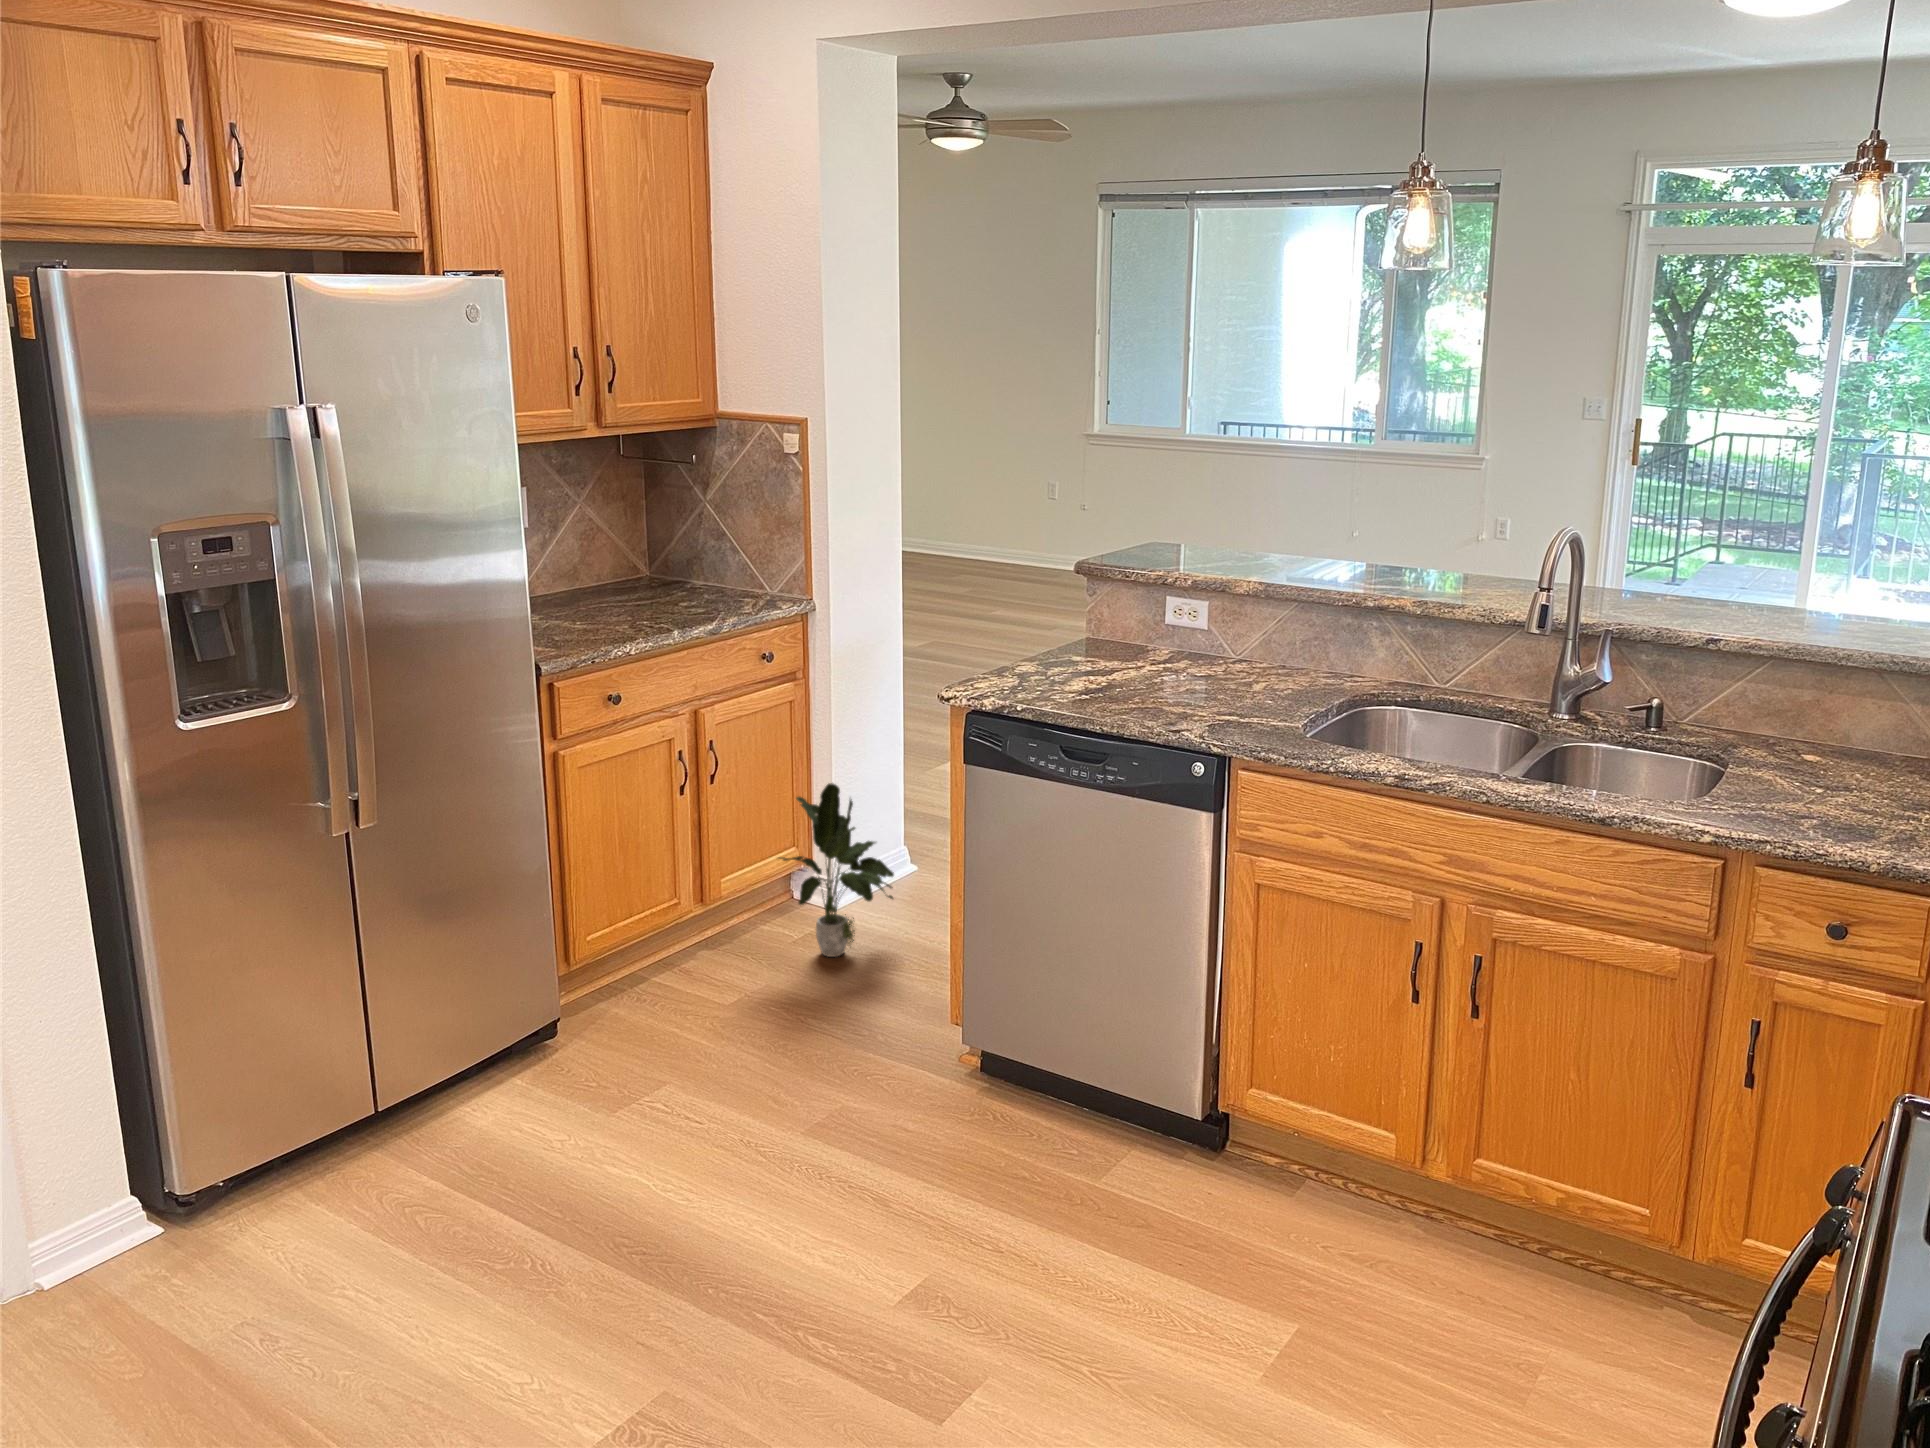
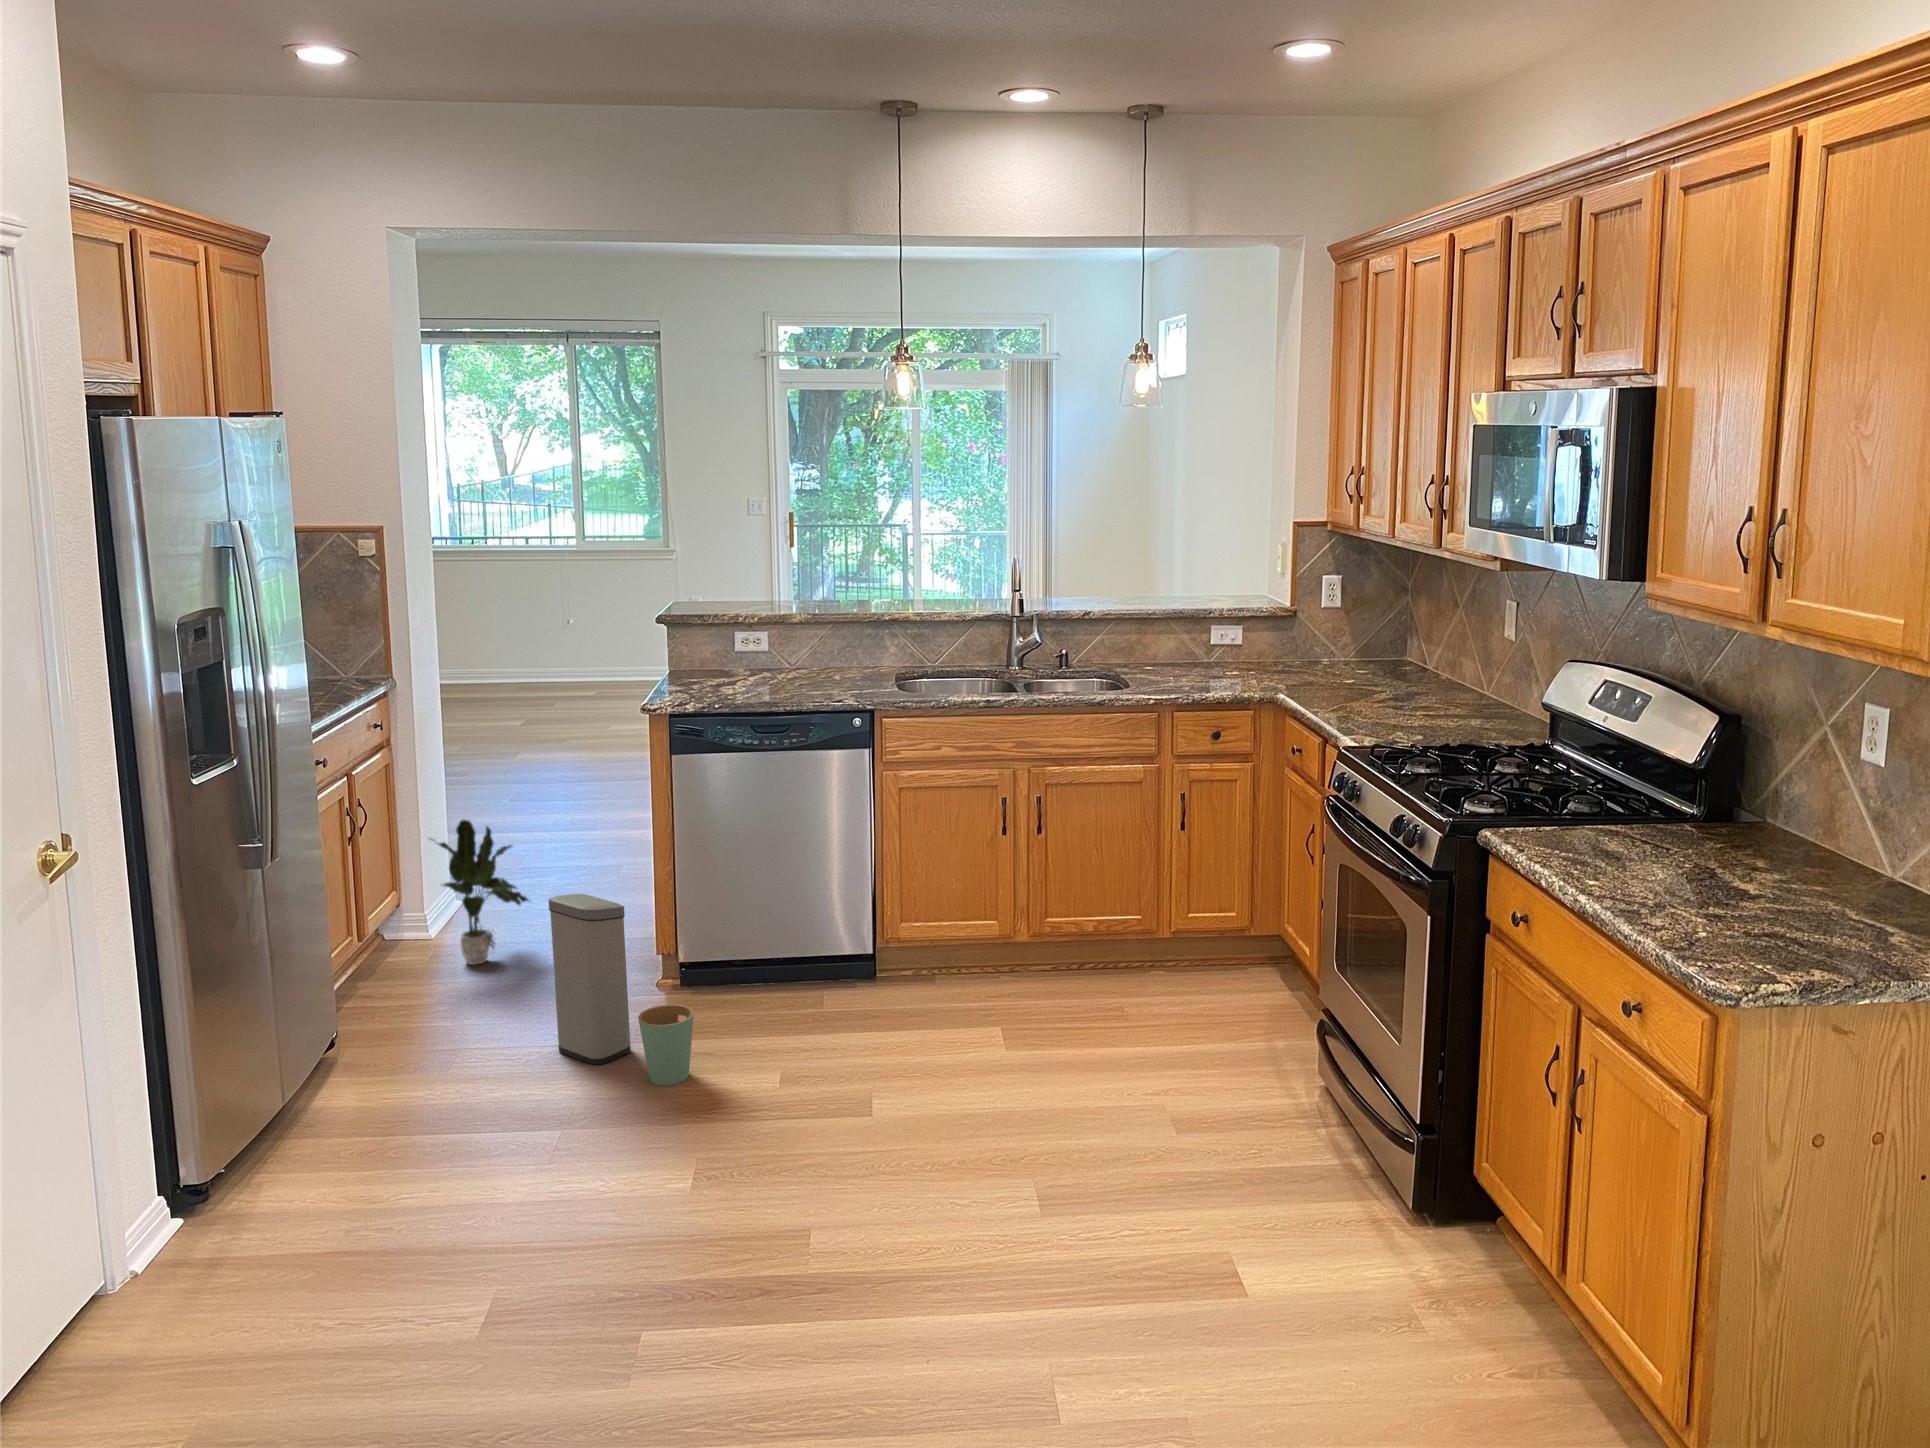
trash can: none [736,926,835,1231] -> present [549,894,694,1085]

